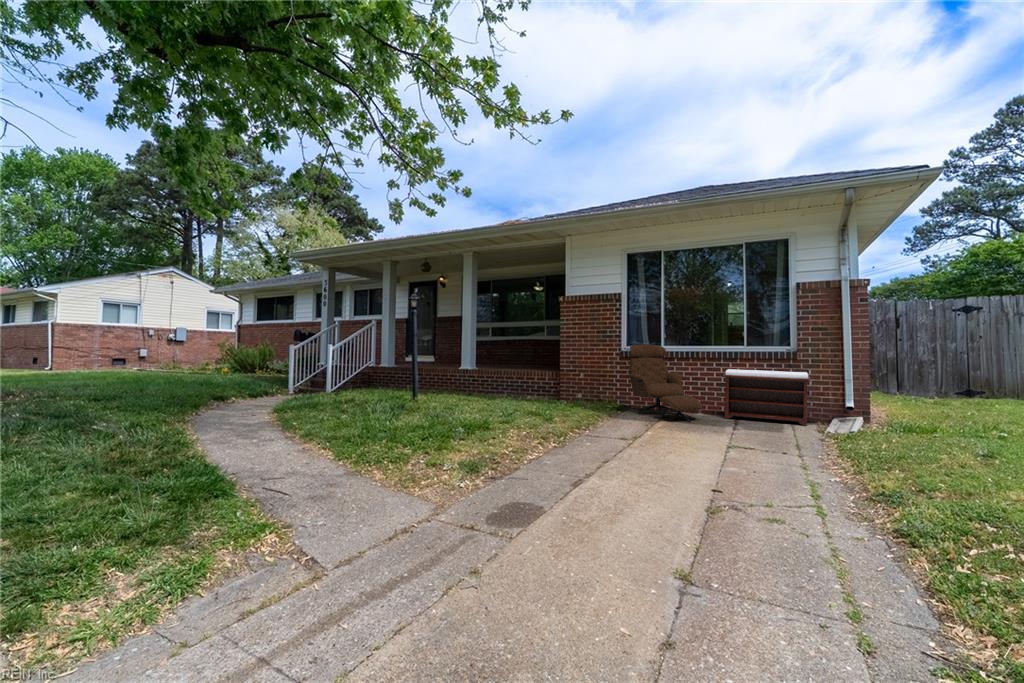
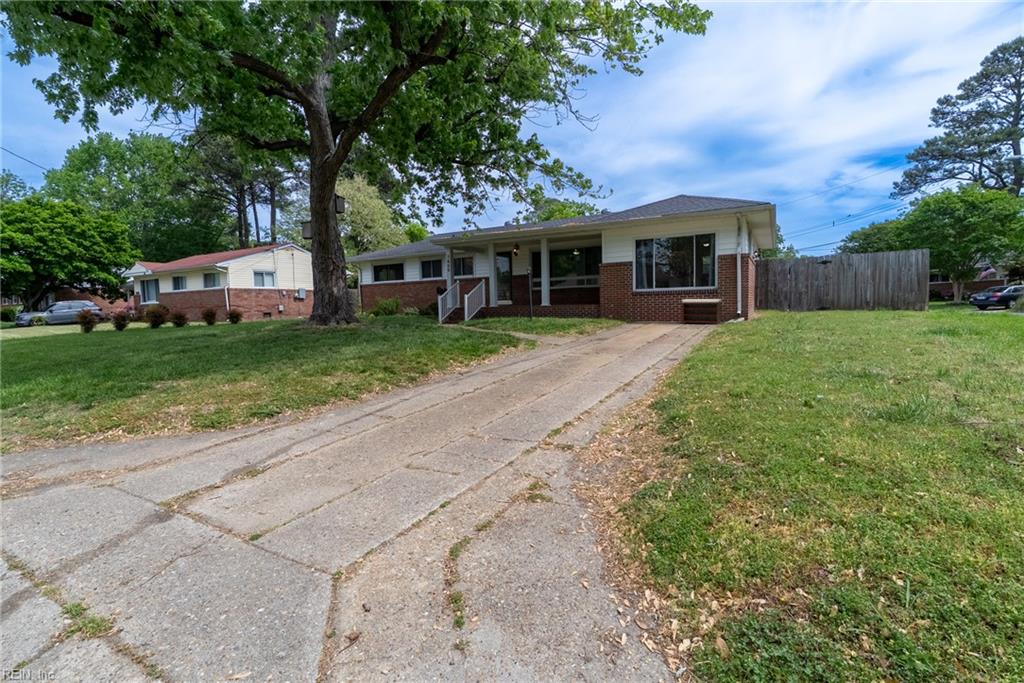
lounge chair: present [628,344,702,422] -> none [634,288,669,326]

